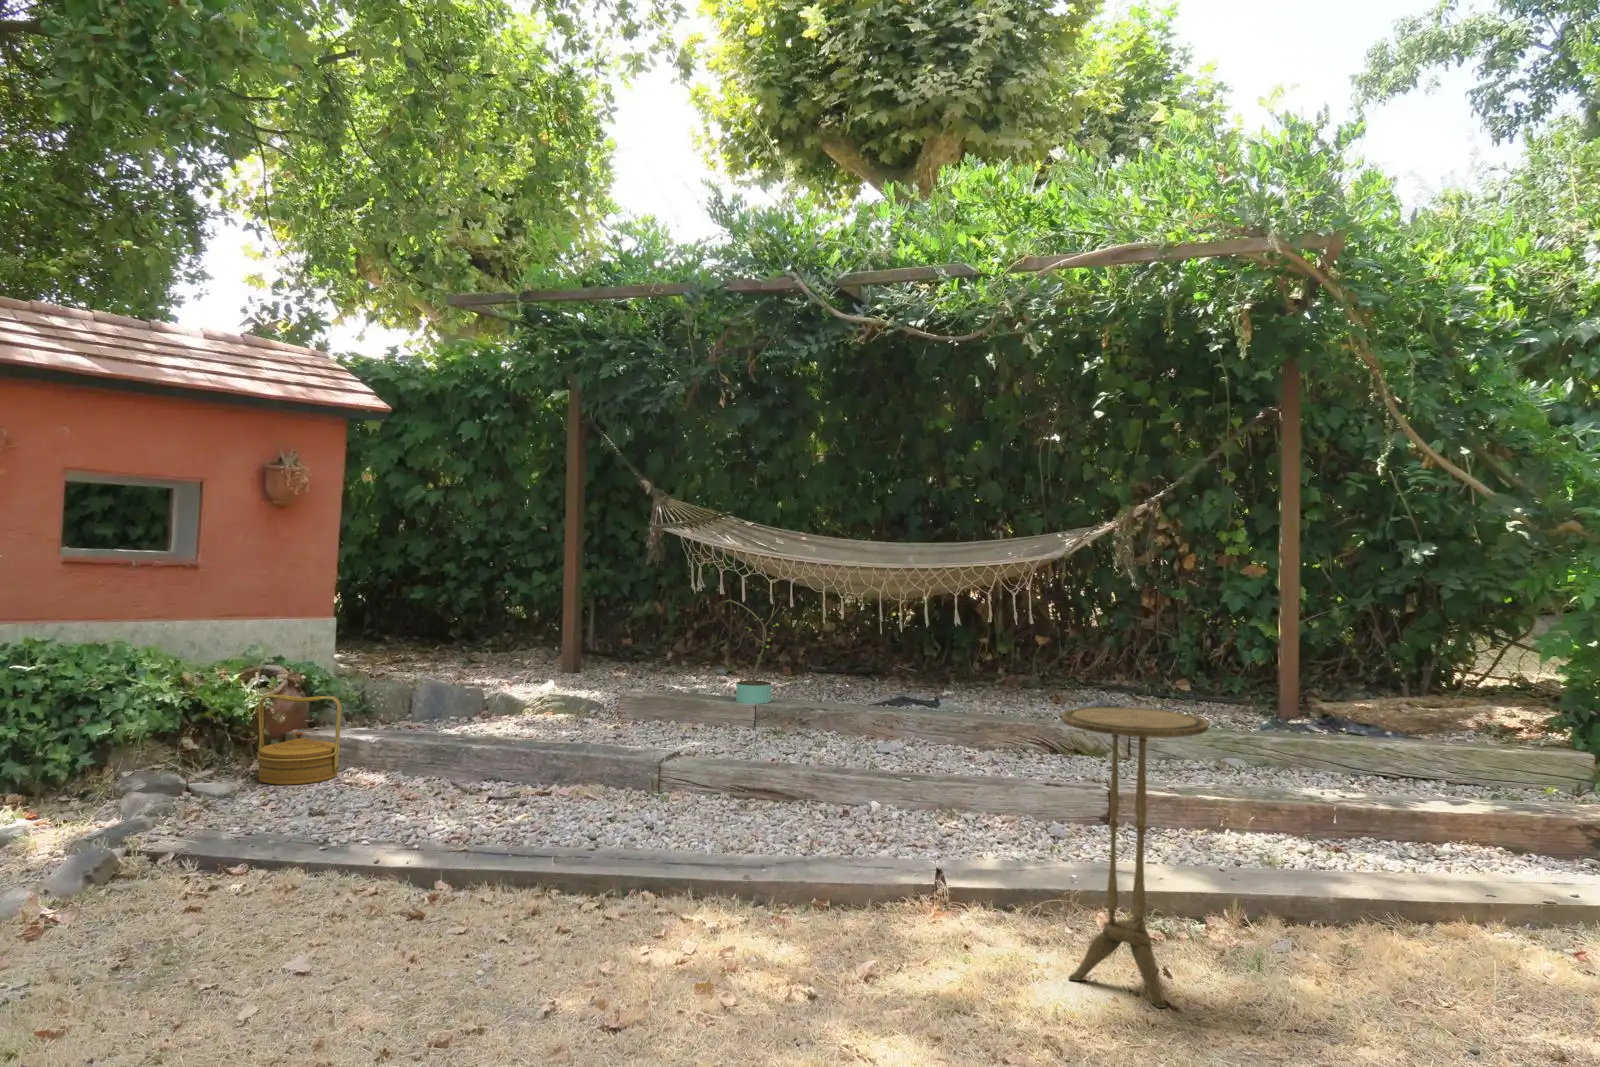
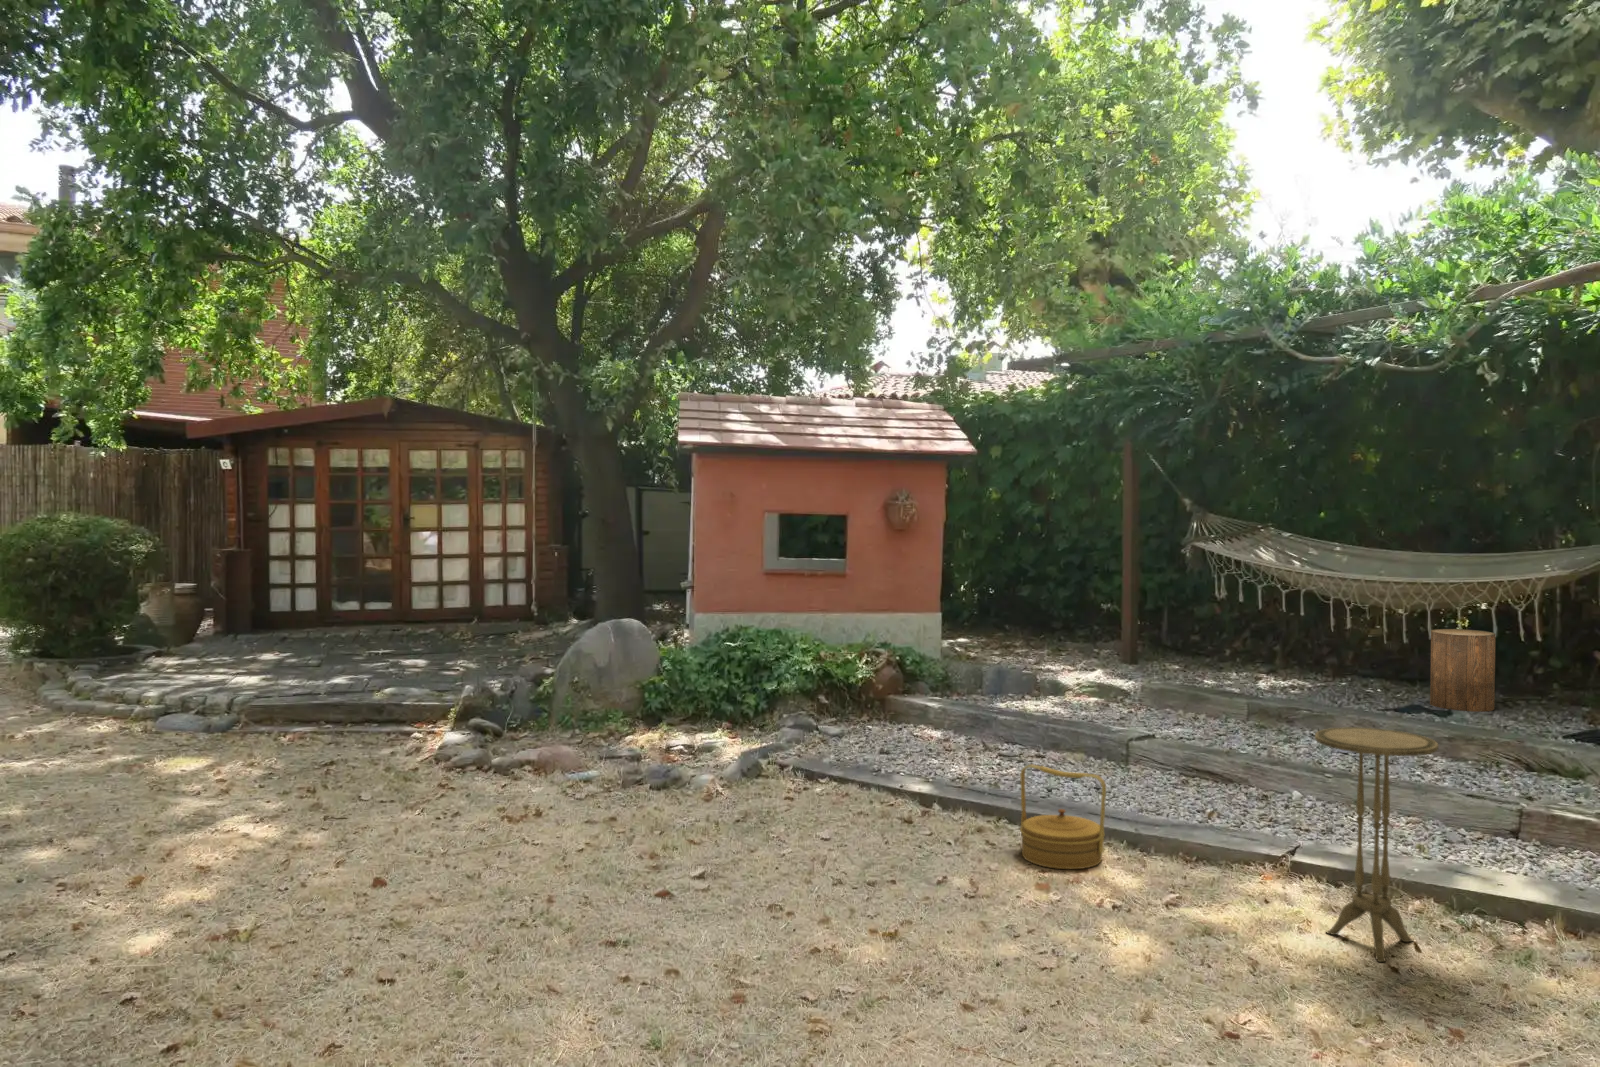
potted plant: present [723,588,788,704] -> none [1232,601,1294,703]
stool: none [902,615,961,698] -> present [1430,629,1496,712]
basket: present [257,694,342,785] -> present [1020,765,1106,869]

